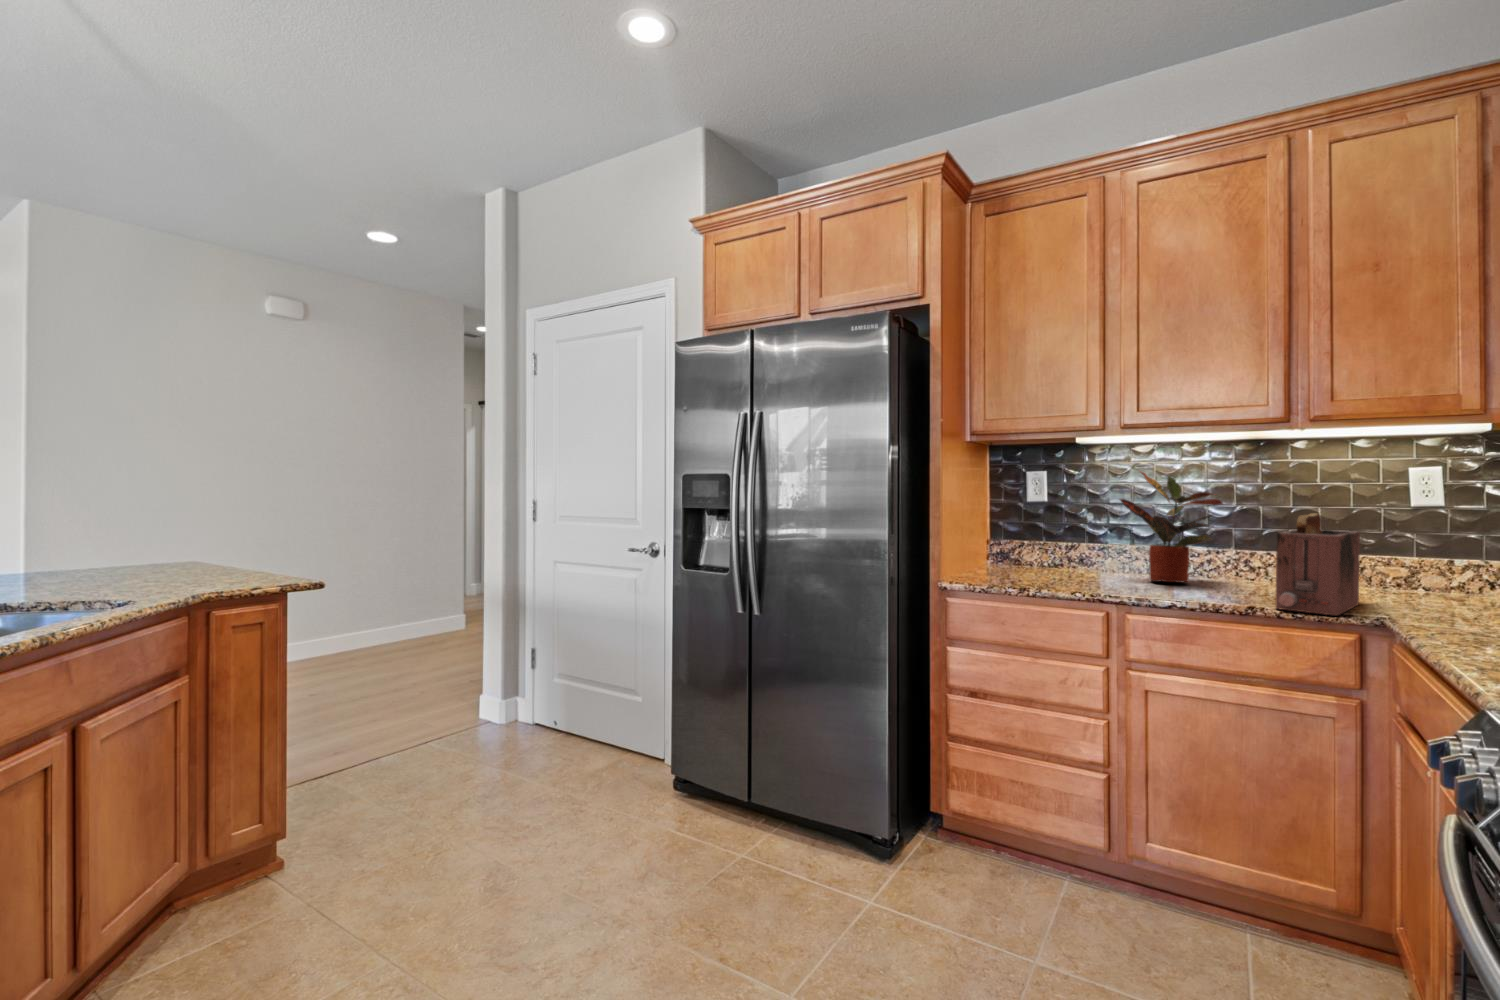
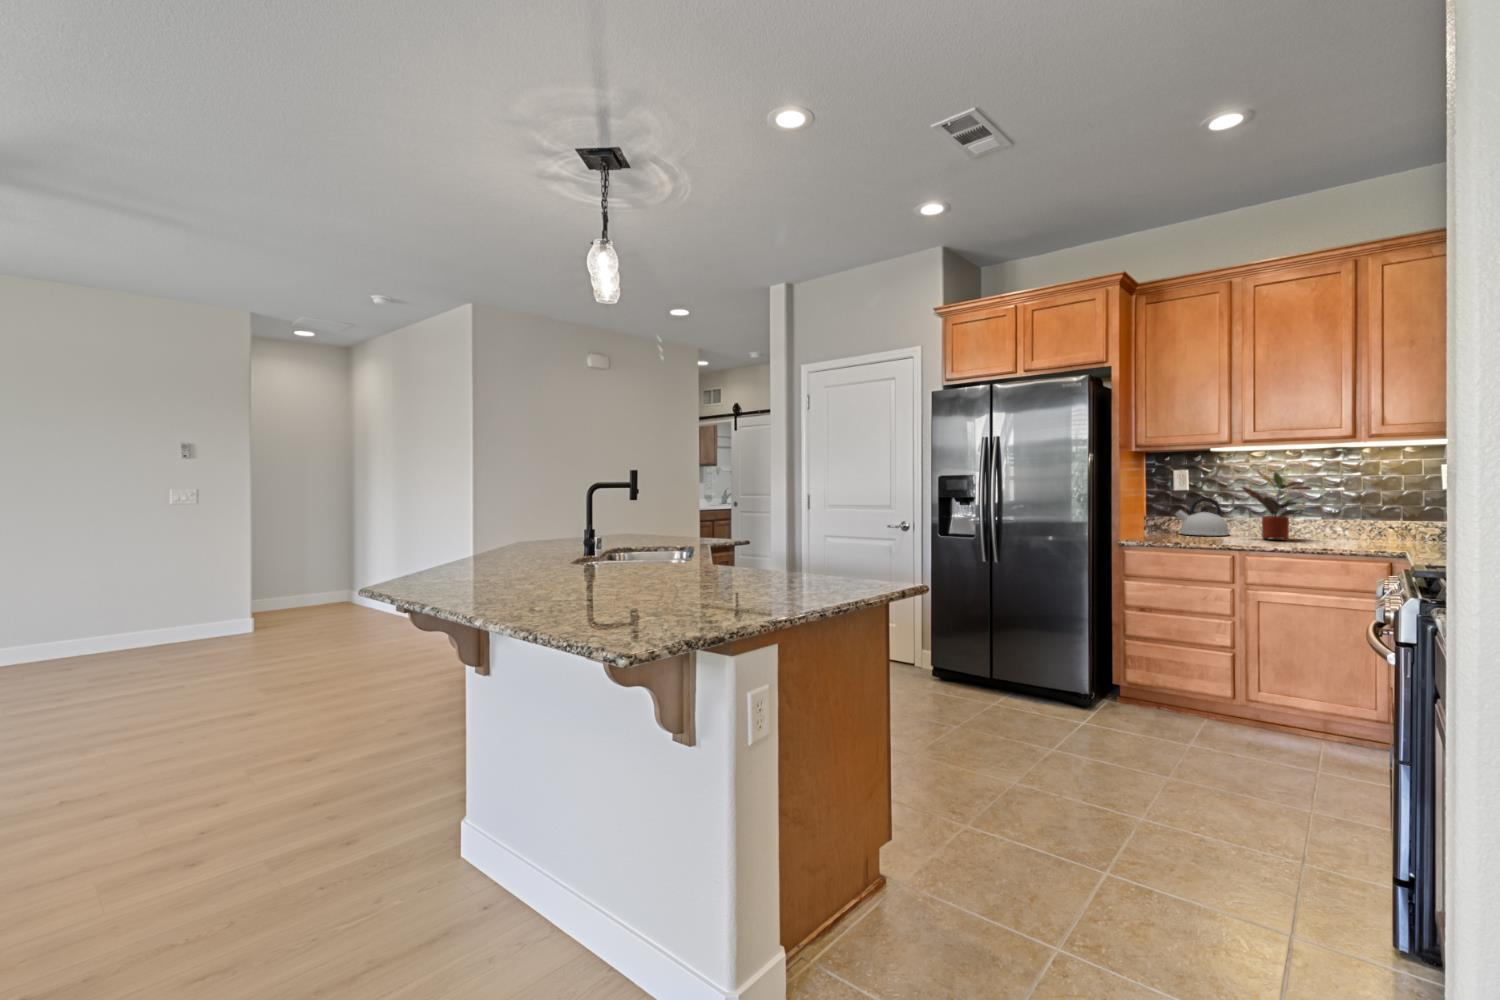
kettle: none [1027,514,1103,572] -> present [1175,498,1229,536]
toaster: present [1276,514,1360,616] -> none [1339,493,1396,551]

